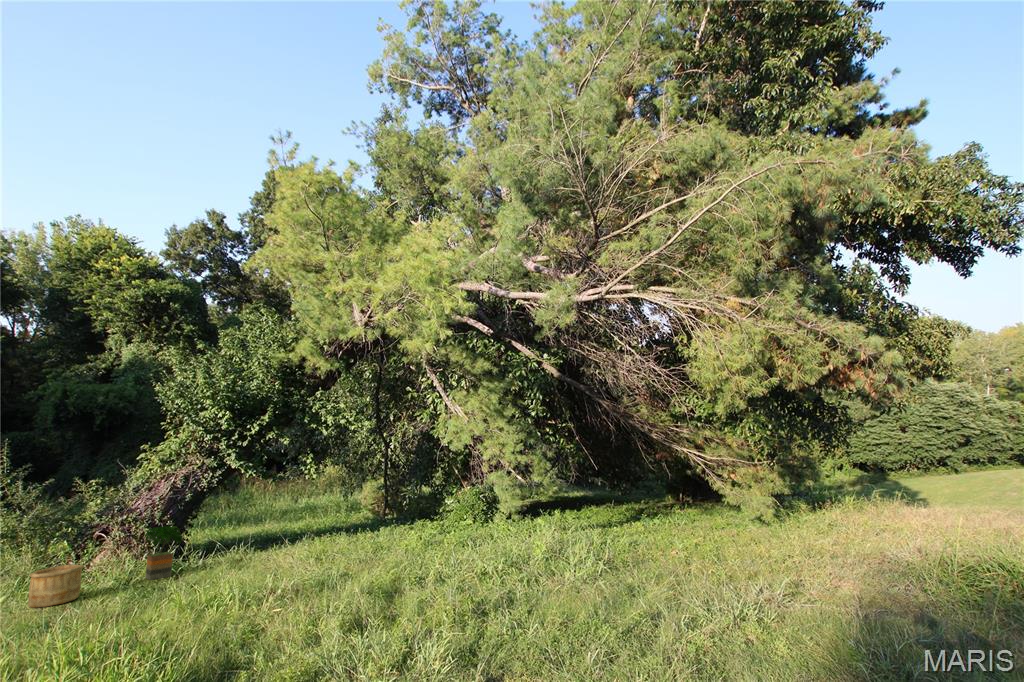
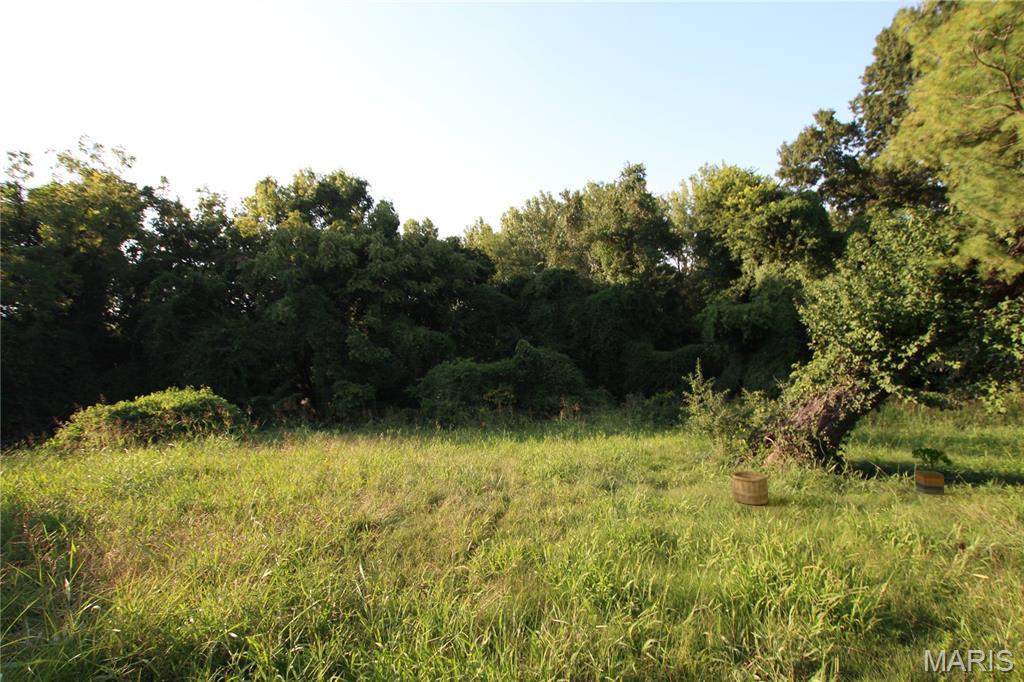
potted tree: present [144,526,183,580] -> present [912,448,953,495]

